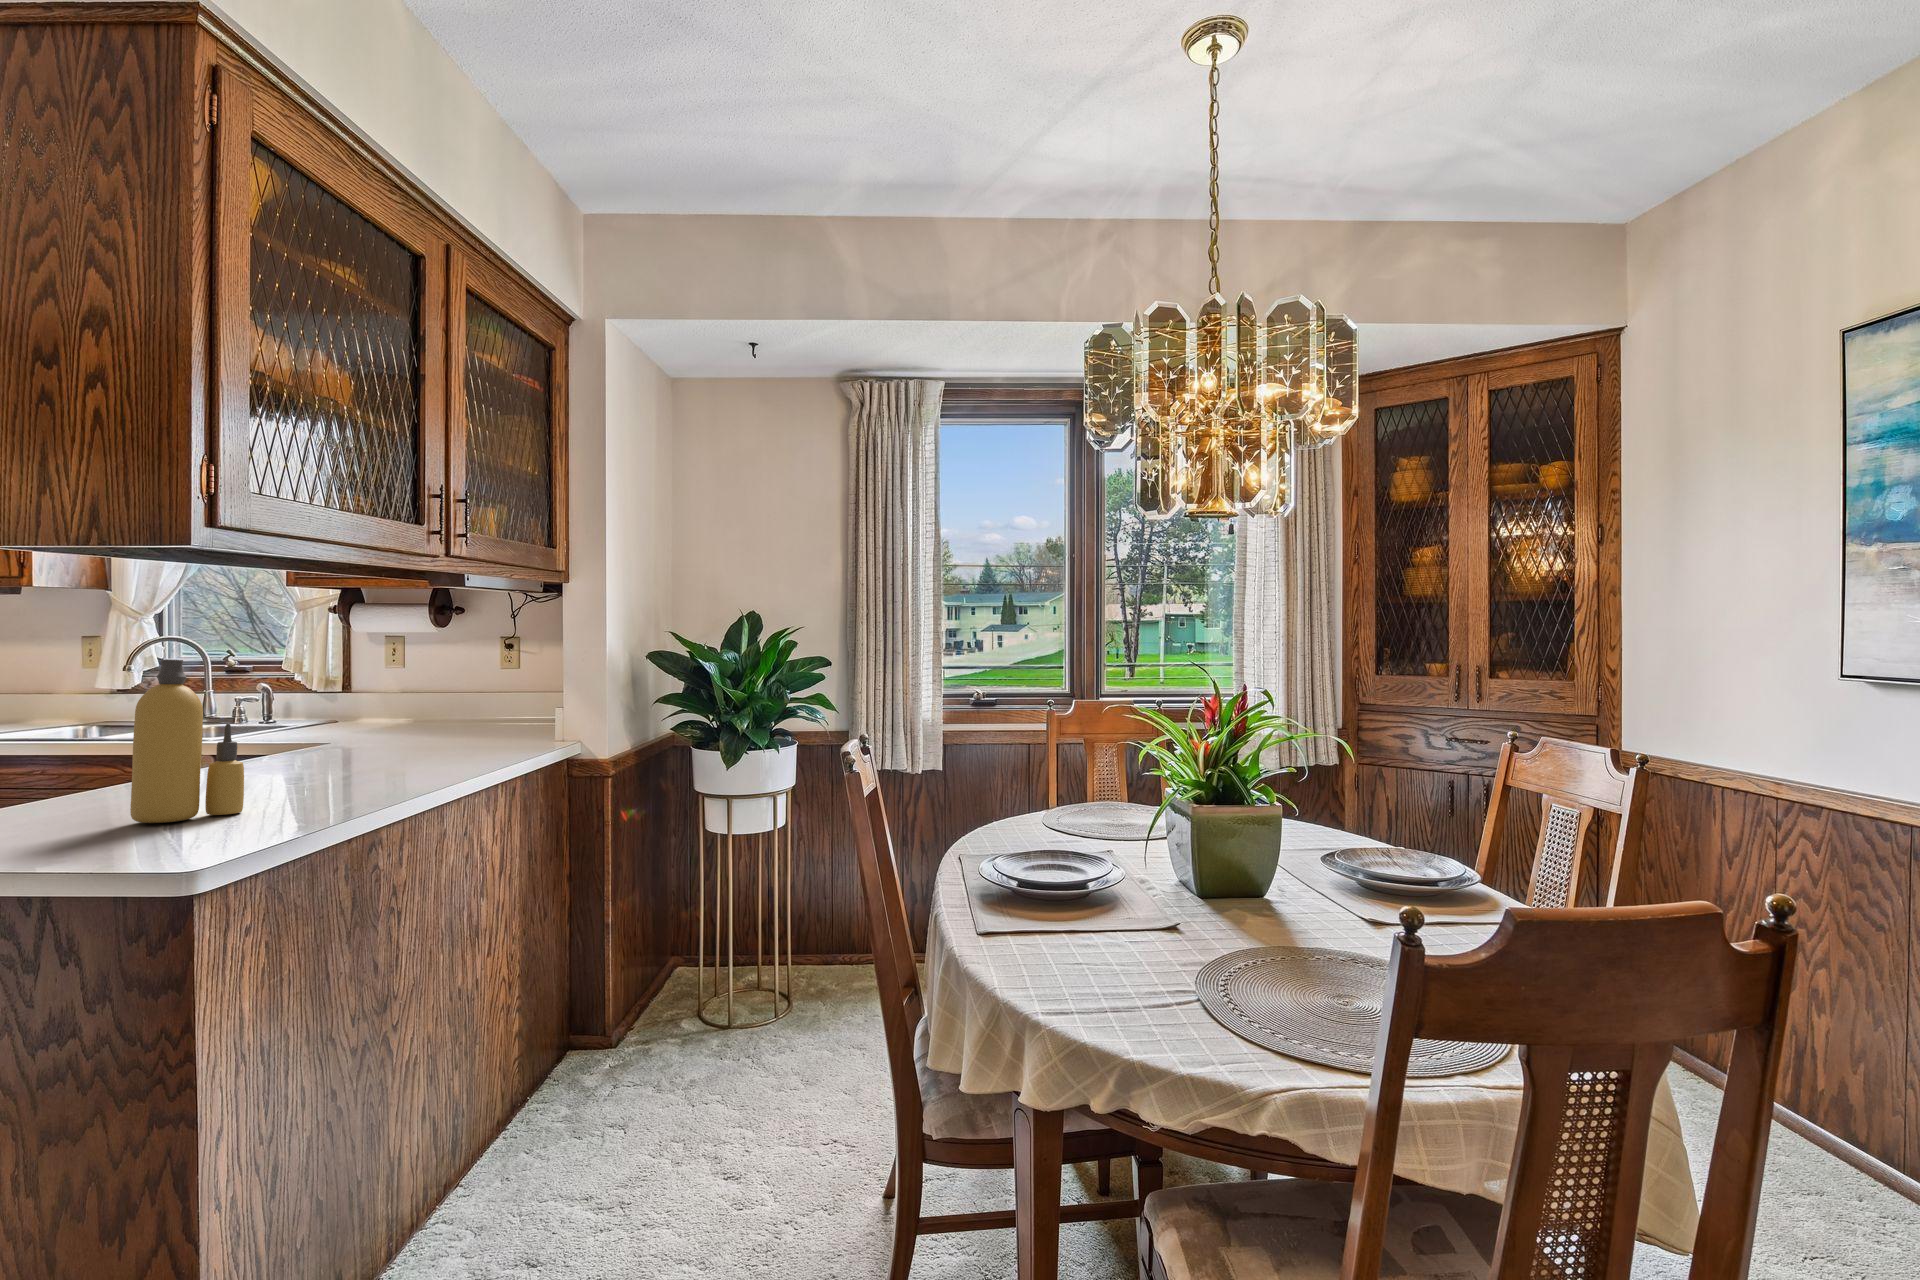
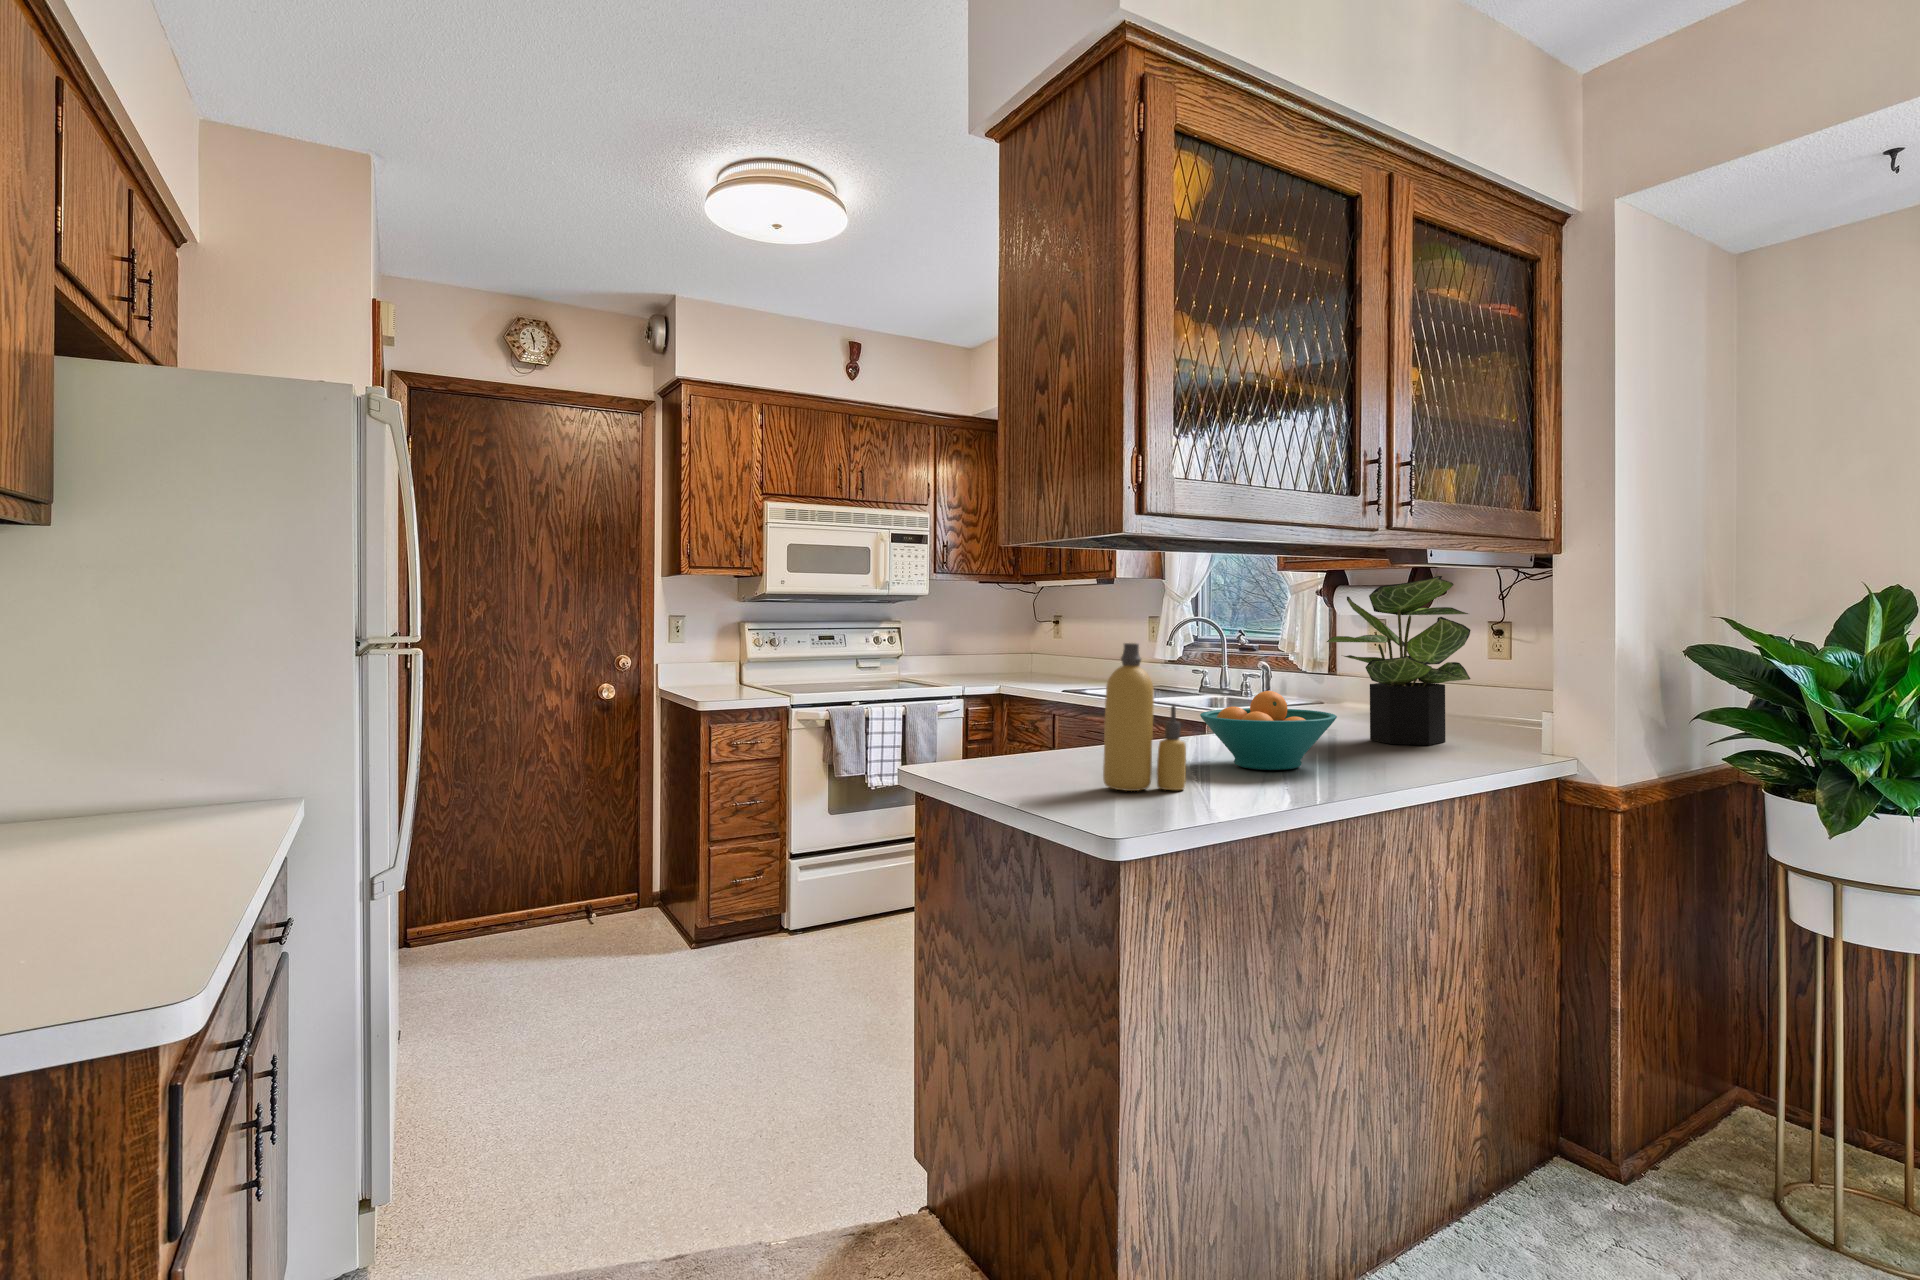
potted plant: none [357,600,503,750] -> present [1327,576,1471,745]
fruit bowl: none [240,706,396,785] -> present [1200,691,1337,770]

